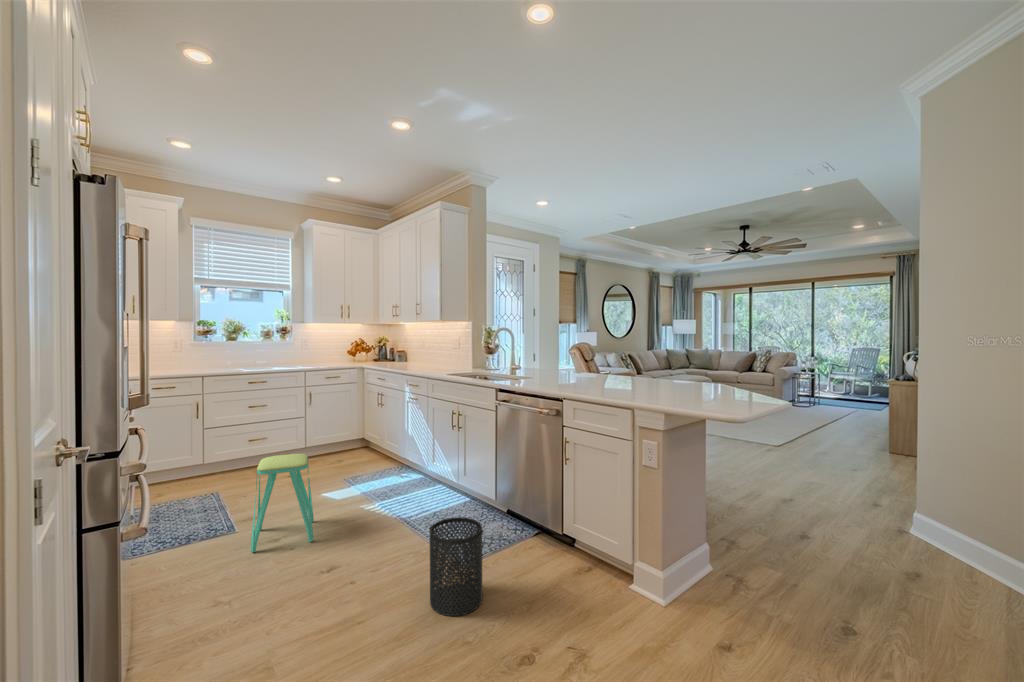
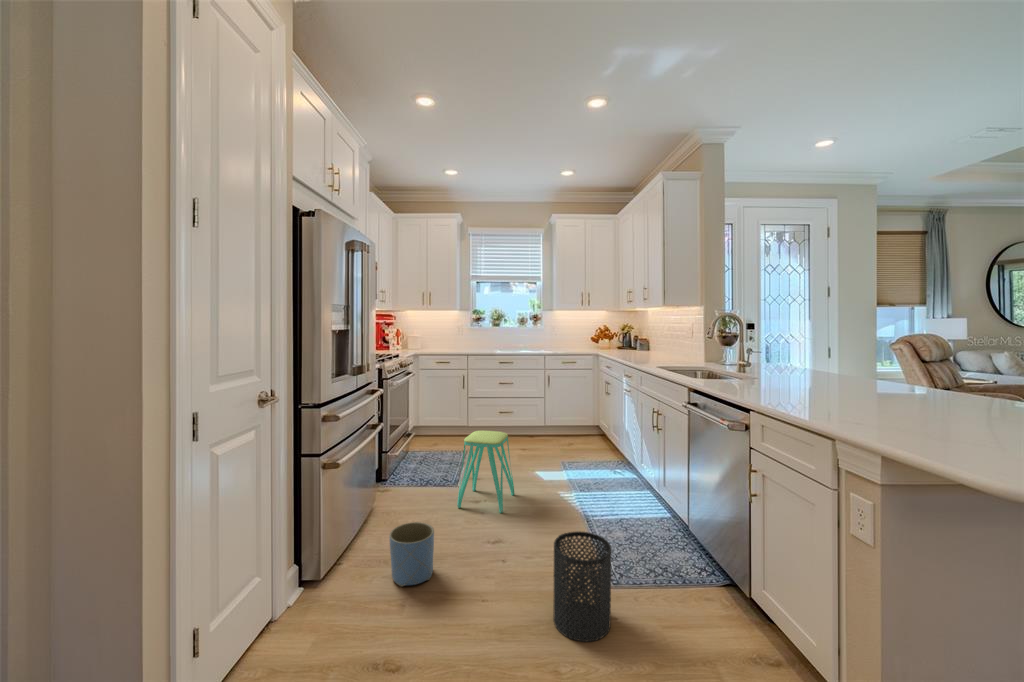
planter: none [214,568,276,653] -> present [389,522,434,587]

